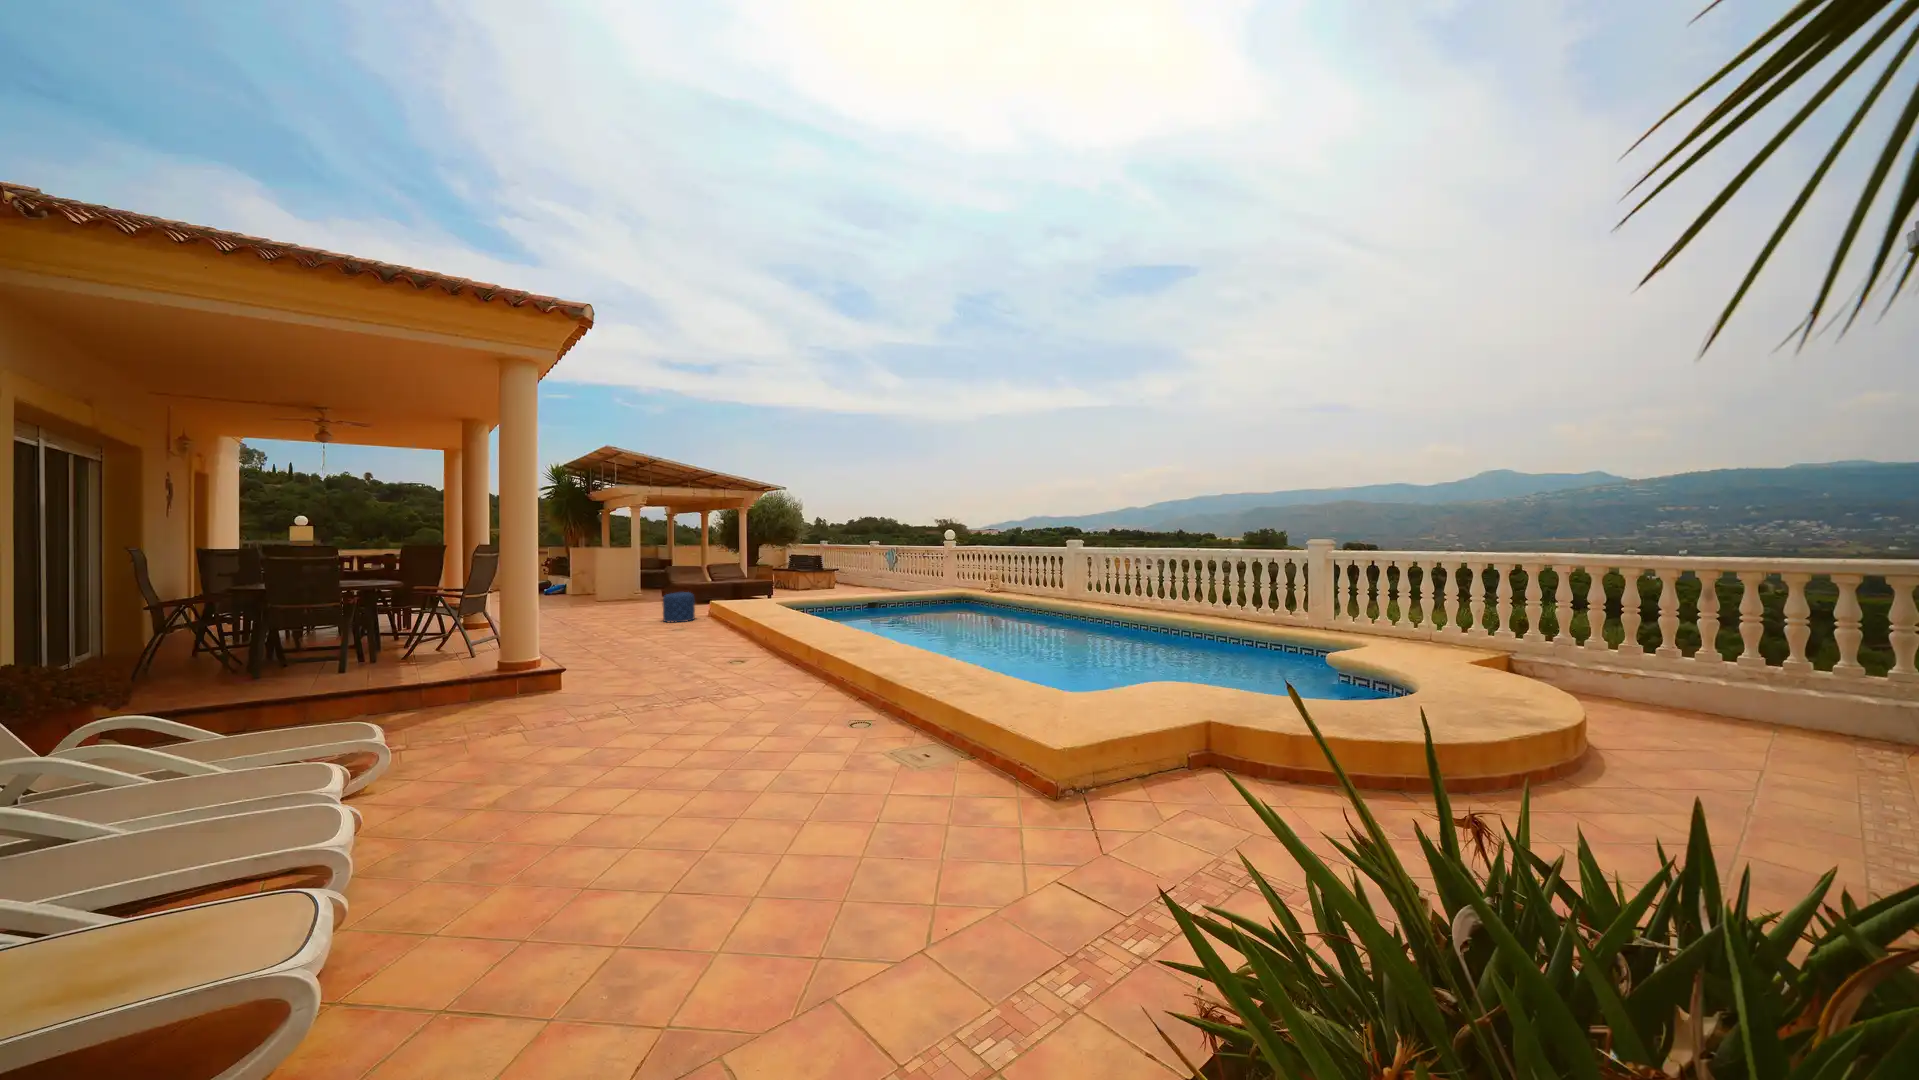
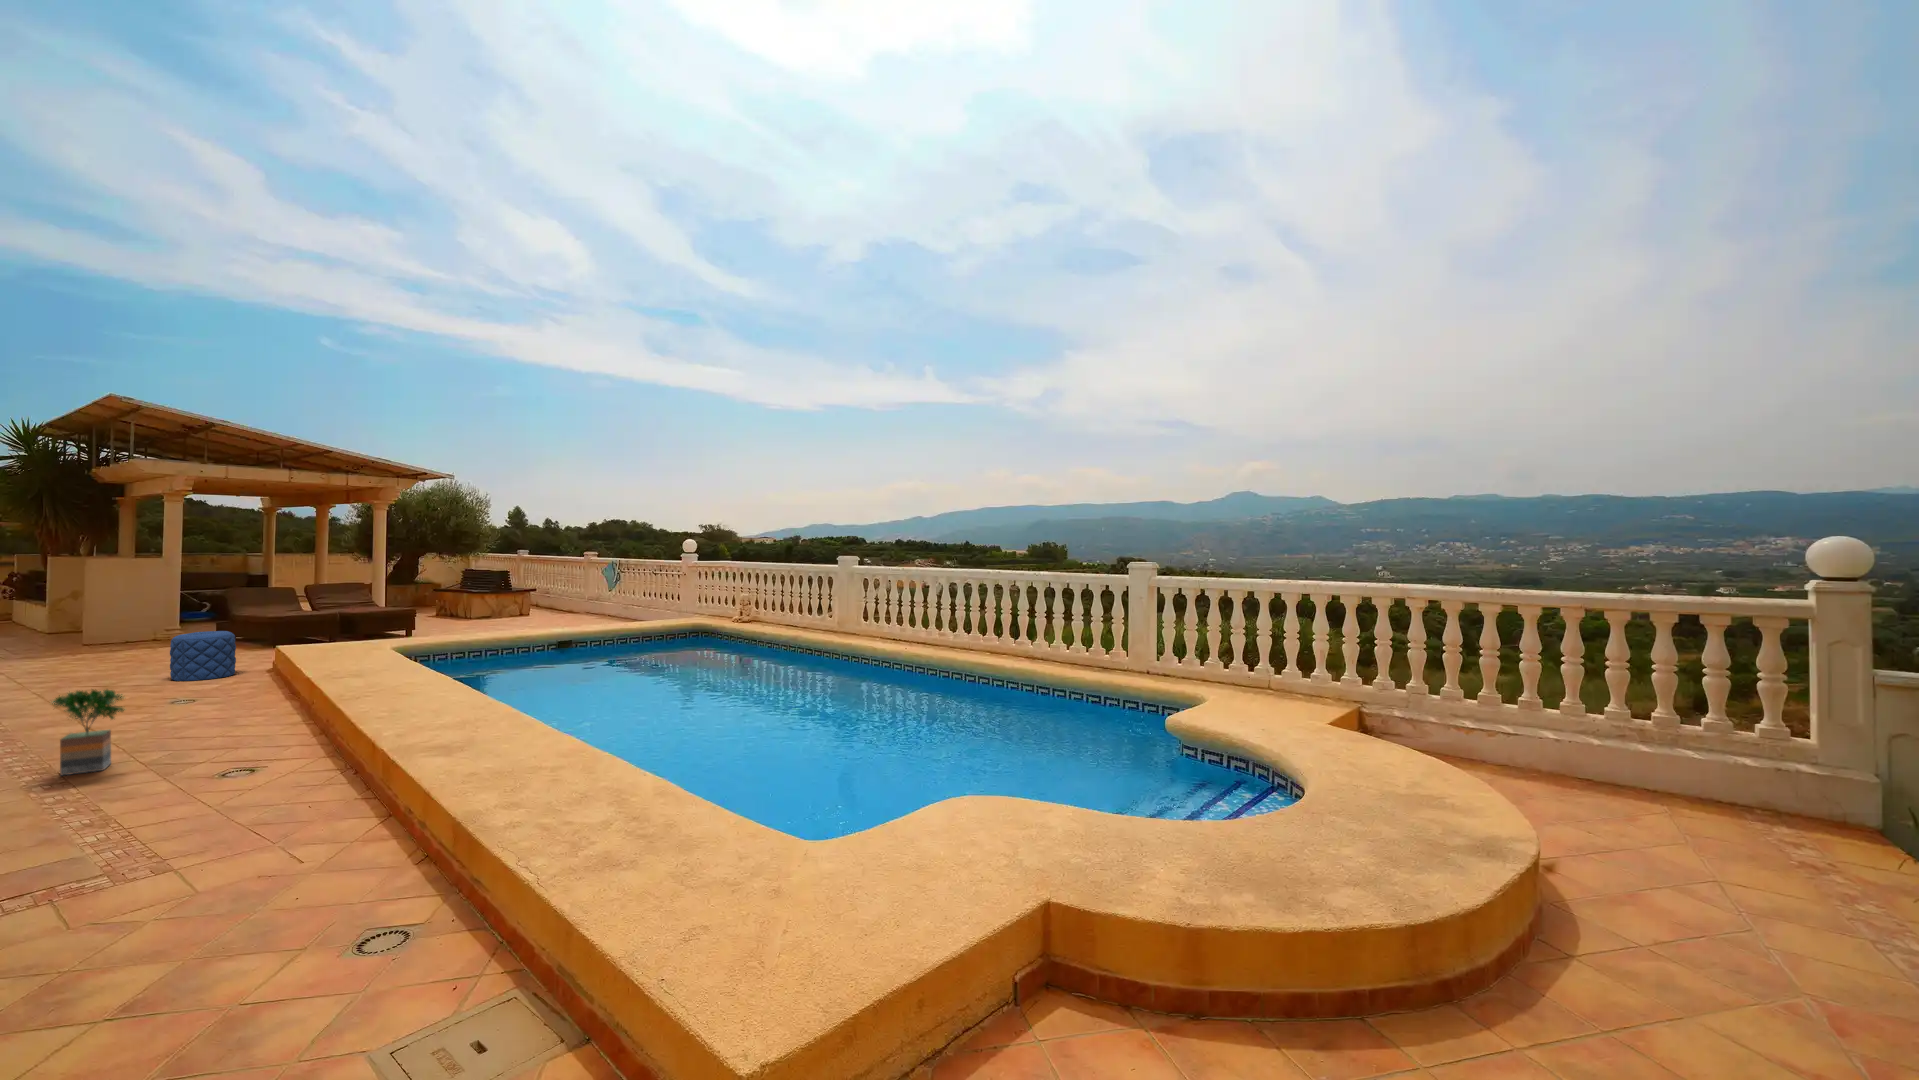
potted tree: none [658,620,691,667] -> present [52,690,125,775]

